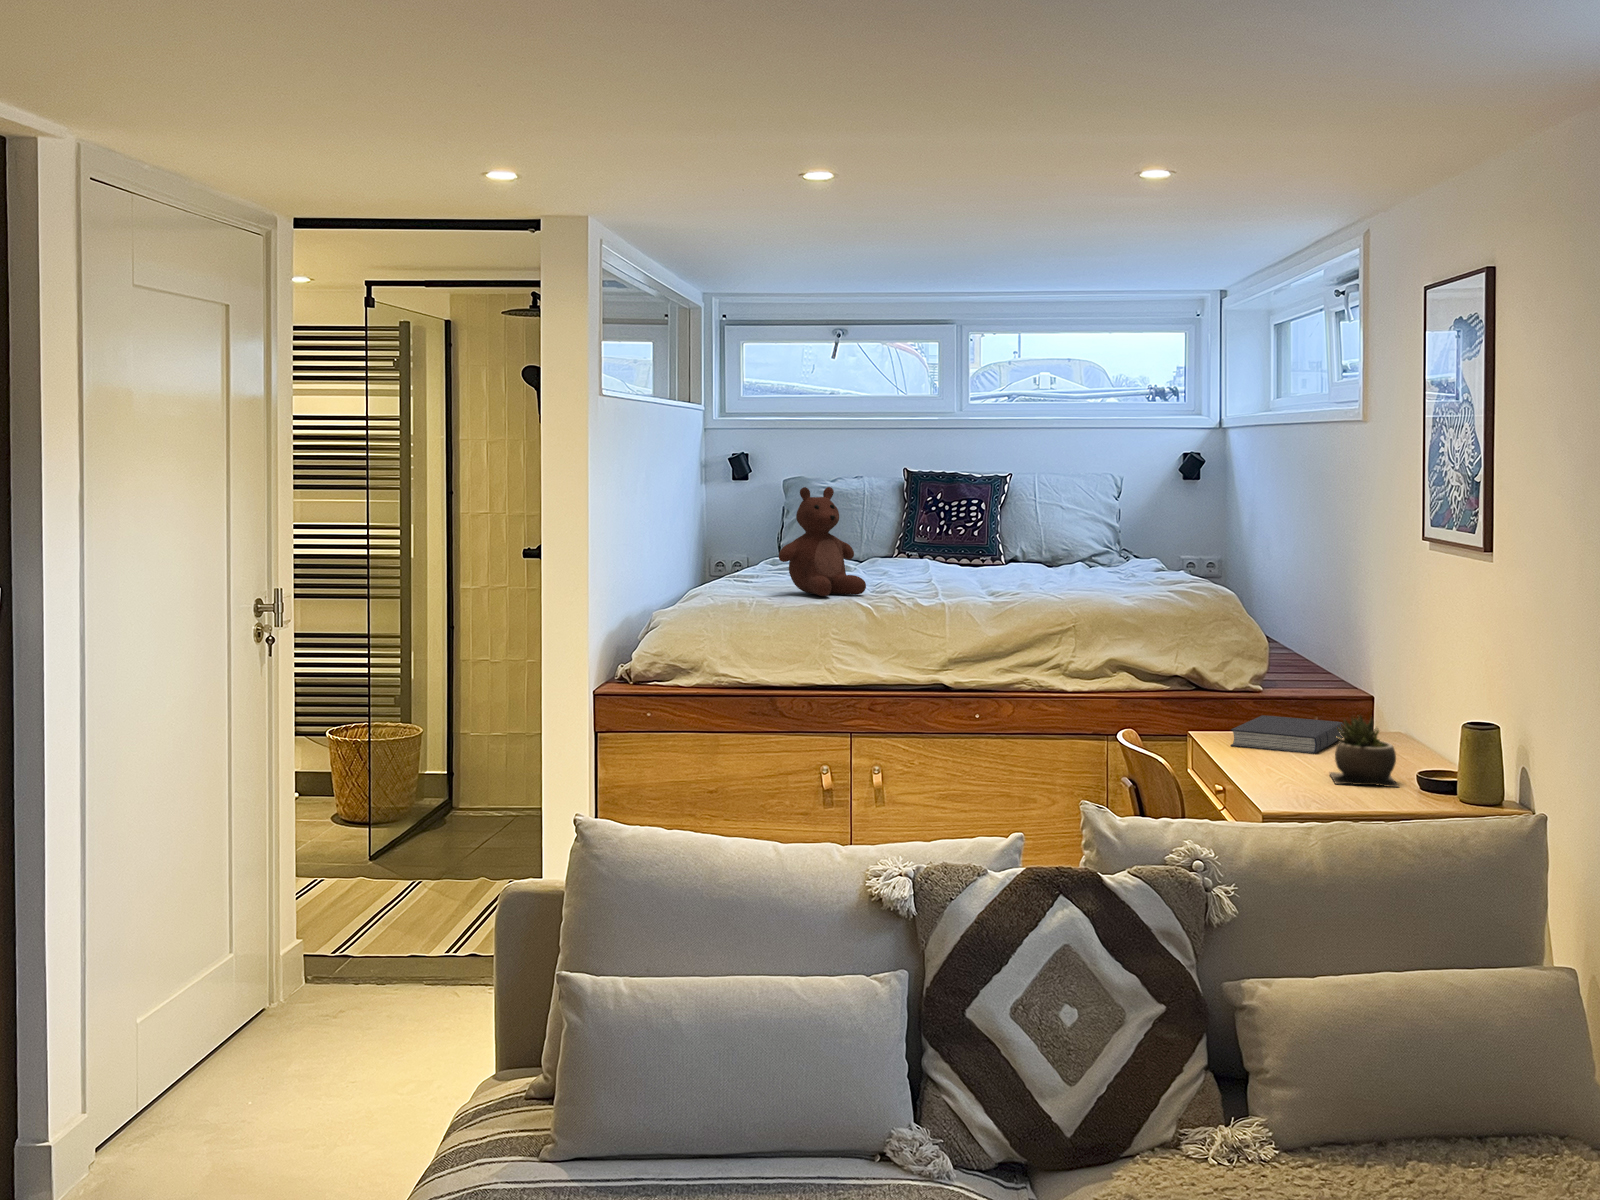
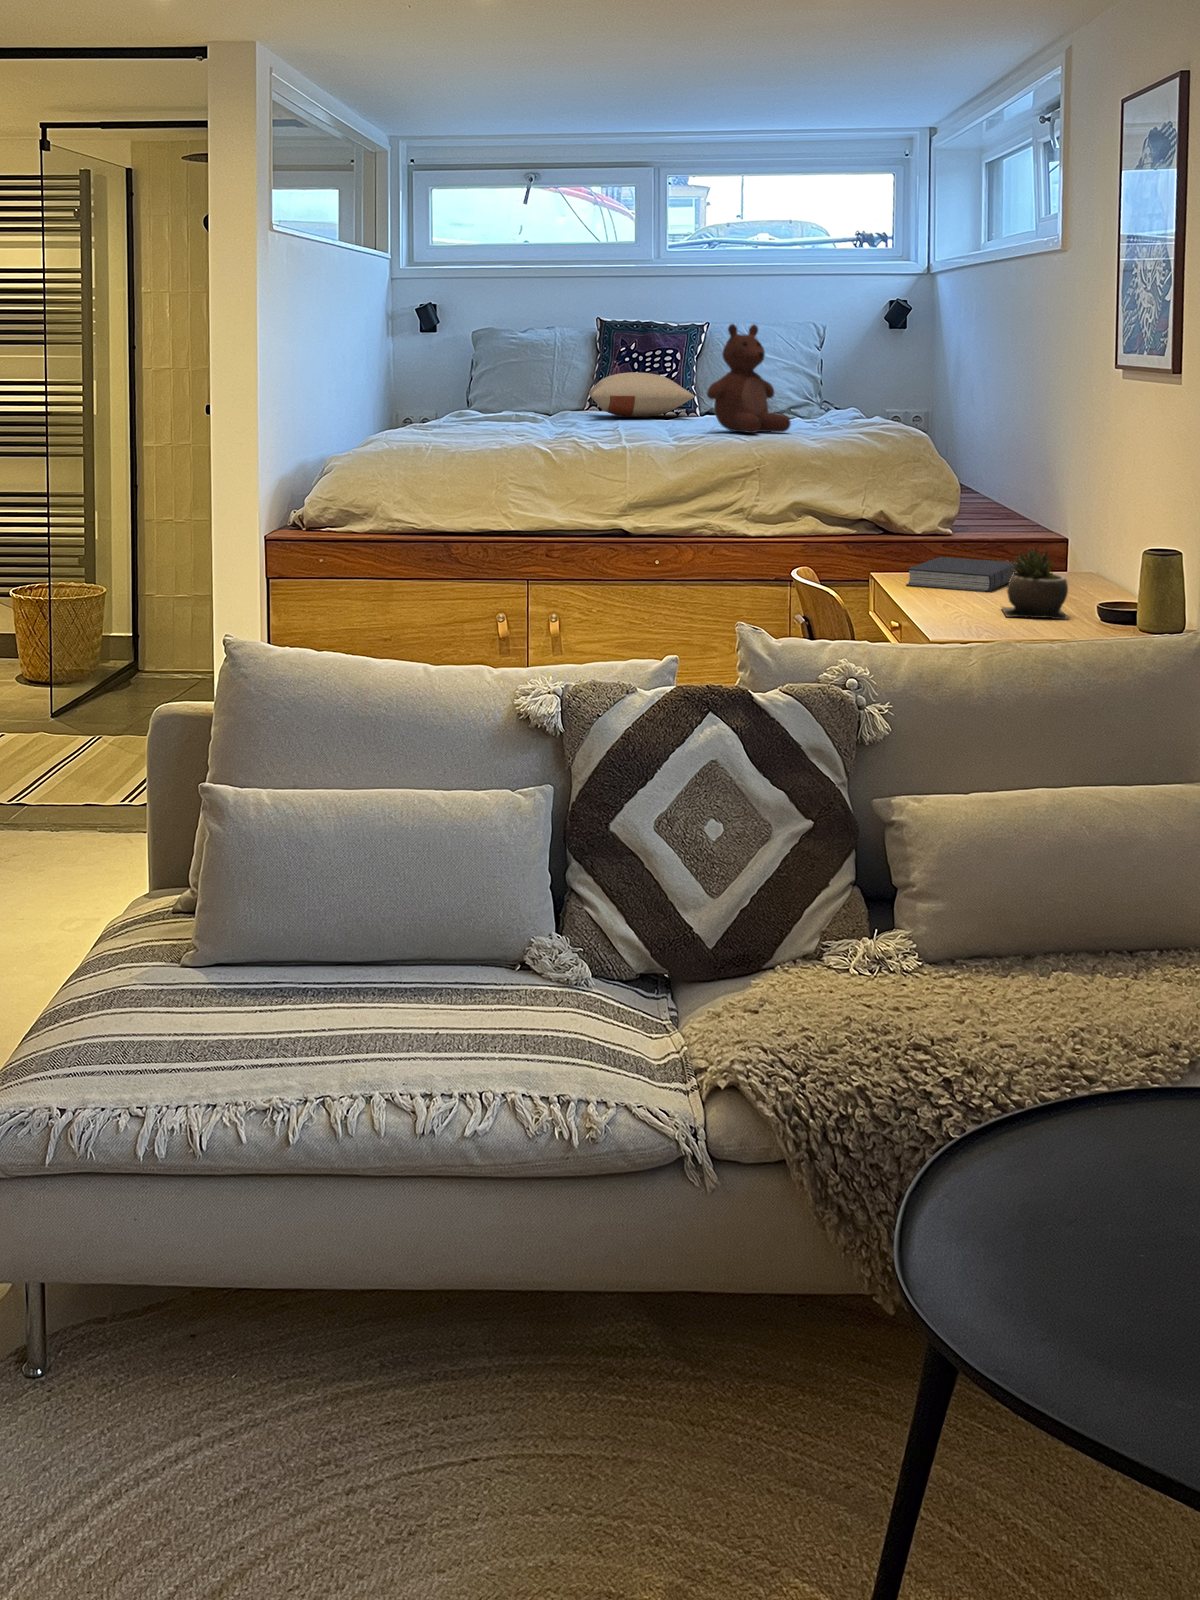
teddy bear: present [779,487,866,596] -> present [707,324,791,433]
pillow: none [898,522,1004,564] -> present [589,372,694,417]

